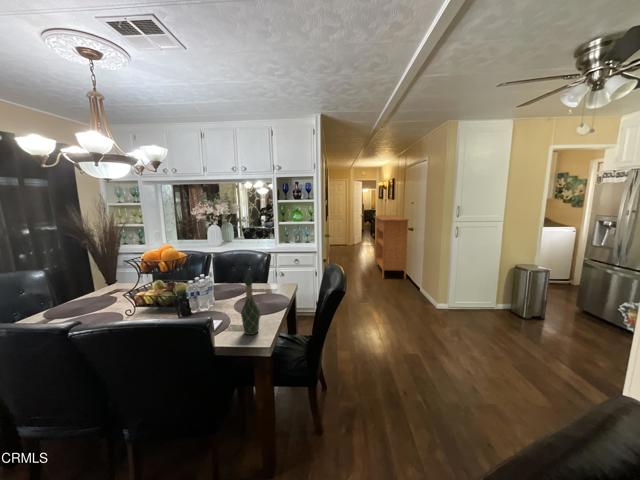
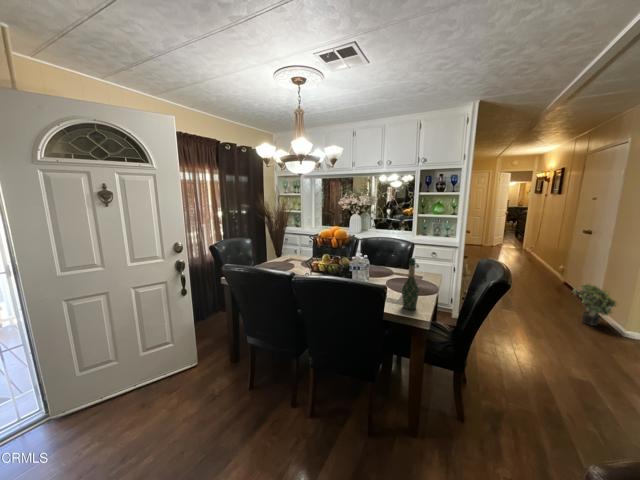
console table: present [374,216,408,279] -> none [524,214,587,294]
potted plant: none [403,270,431,303] -> present [573,284,616,326]

